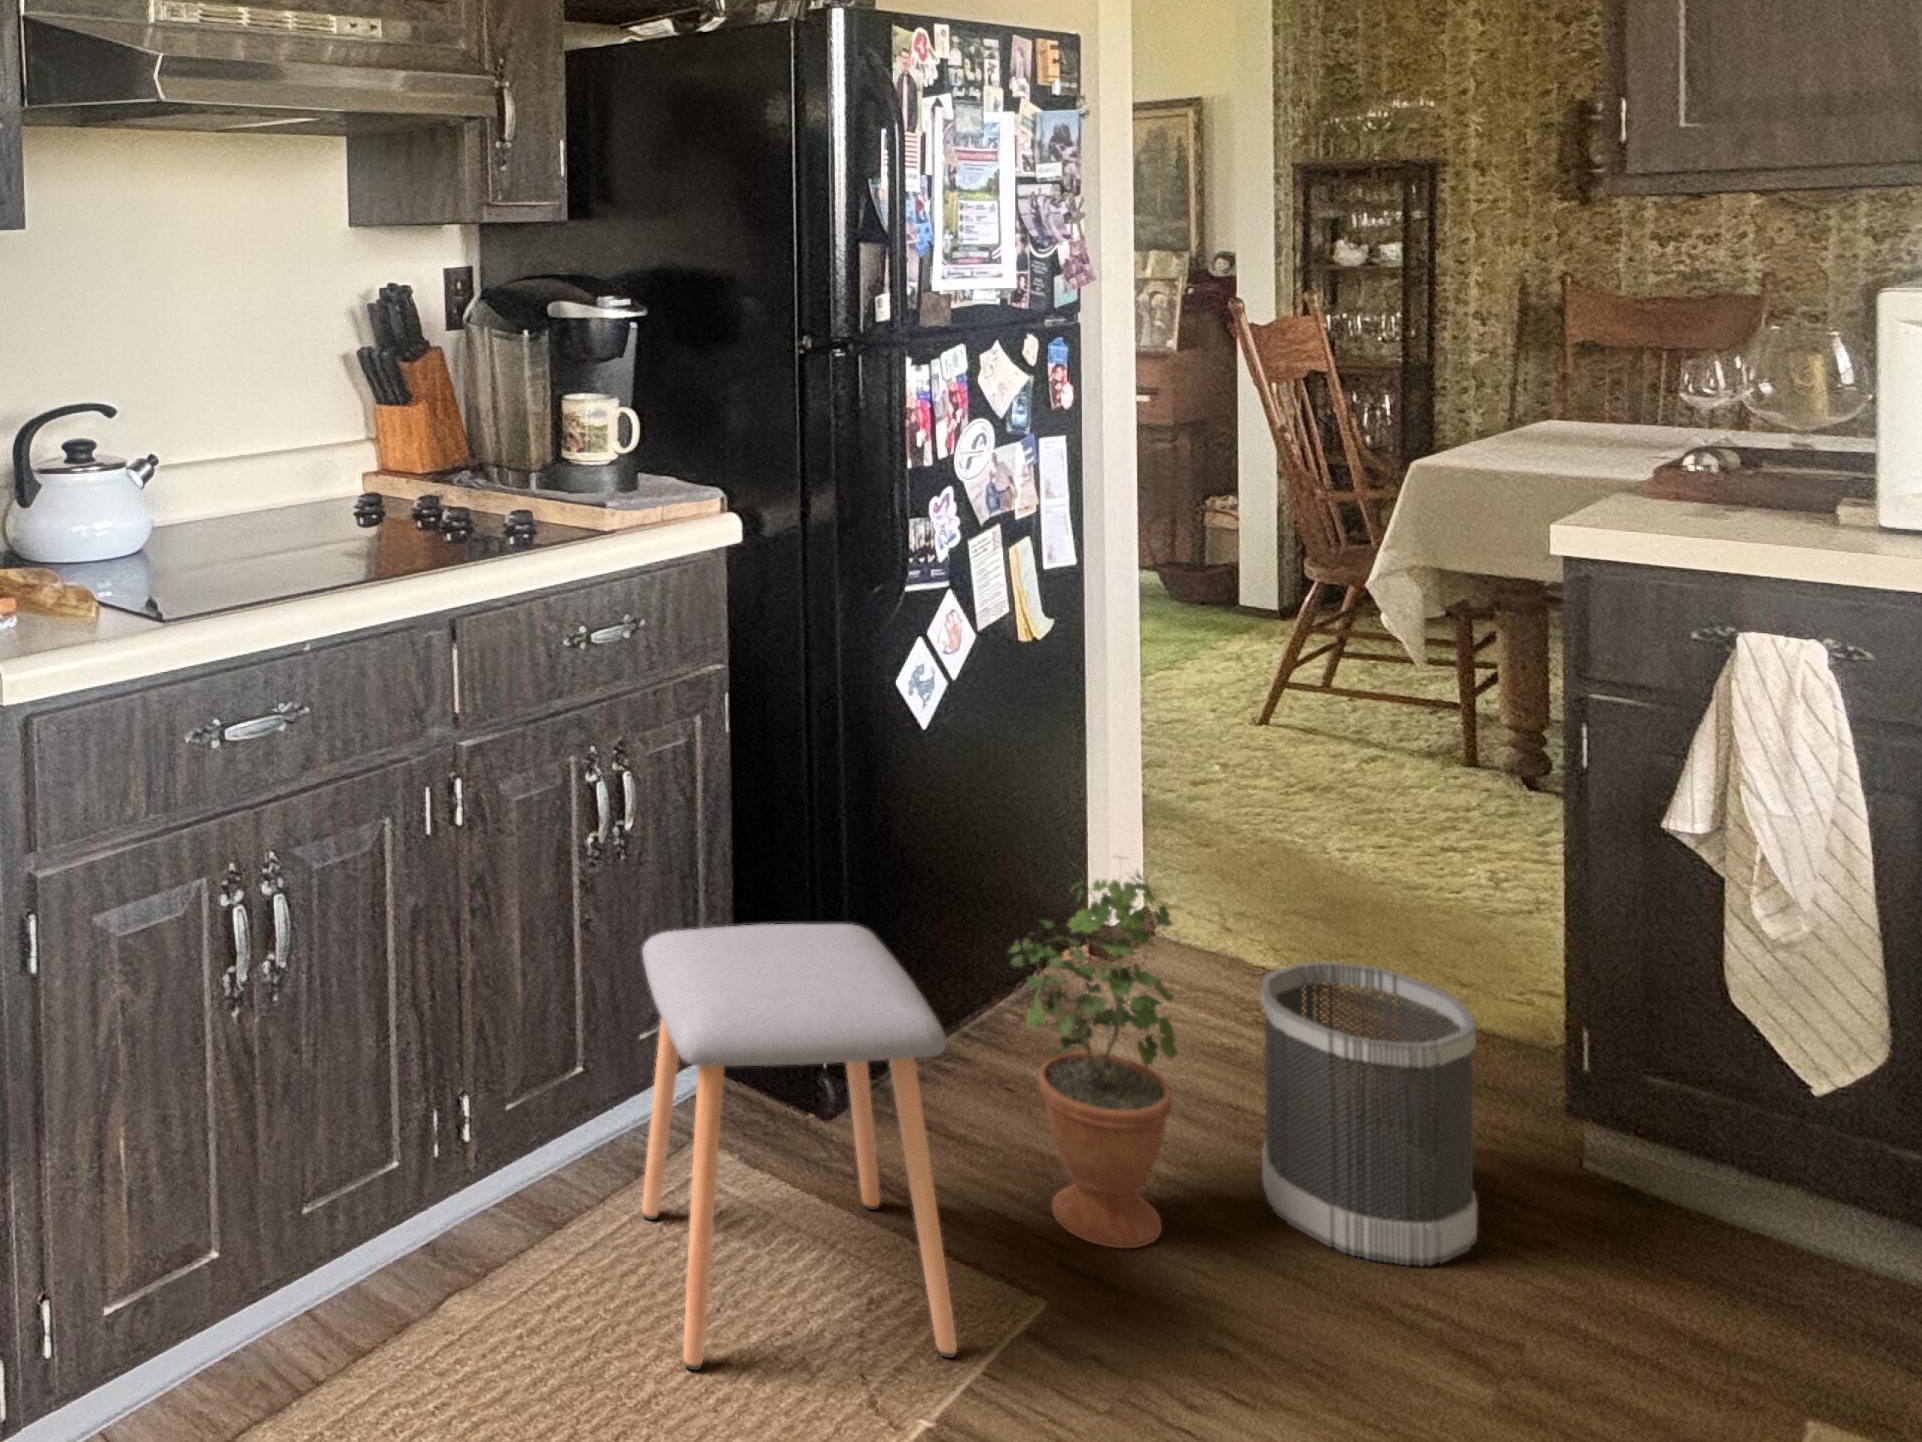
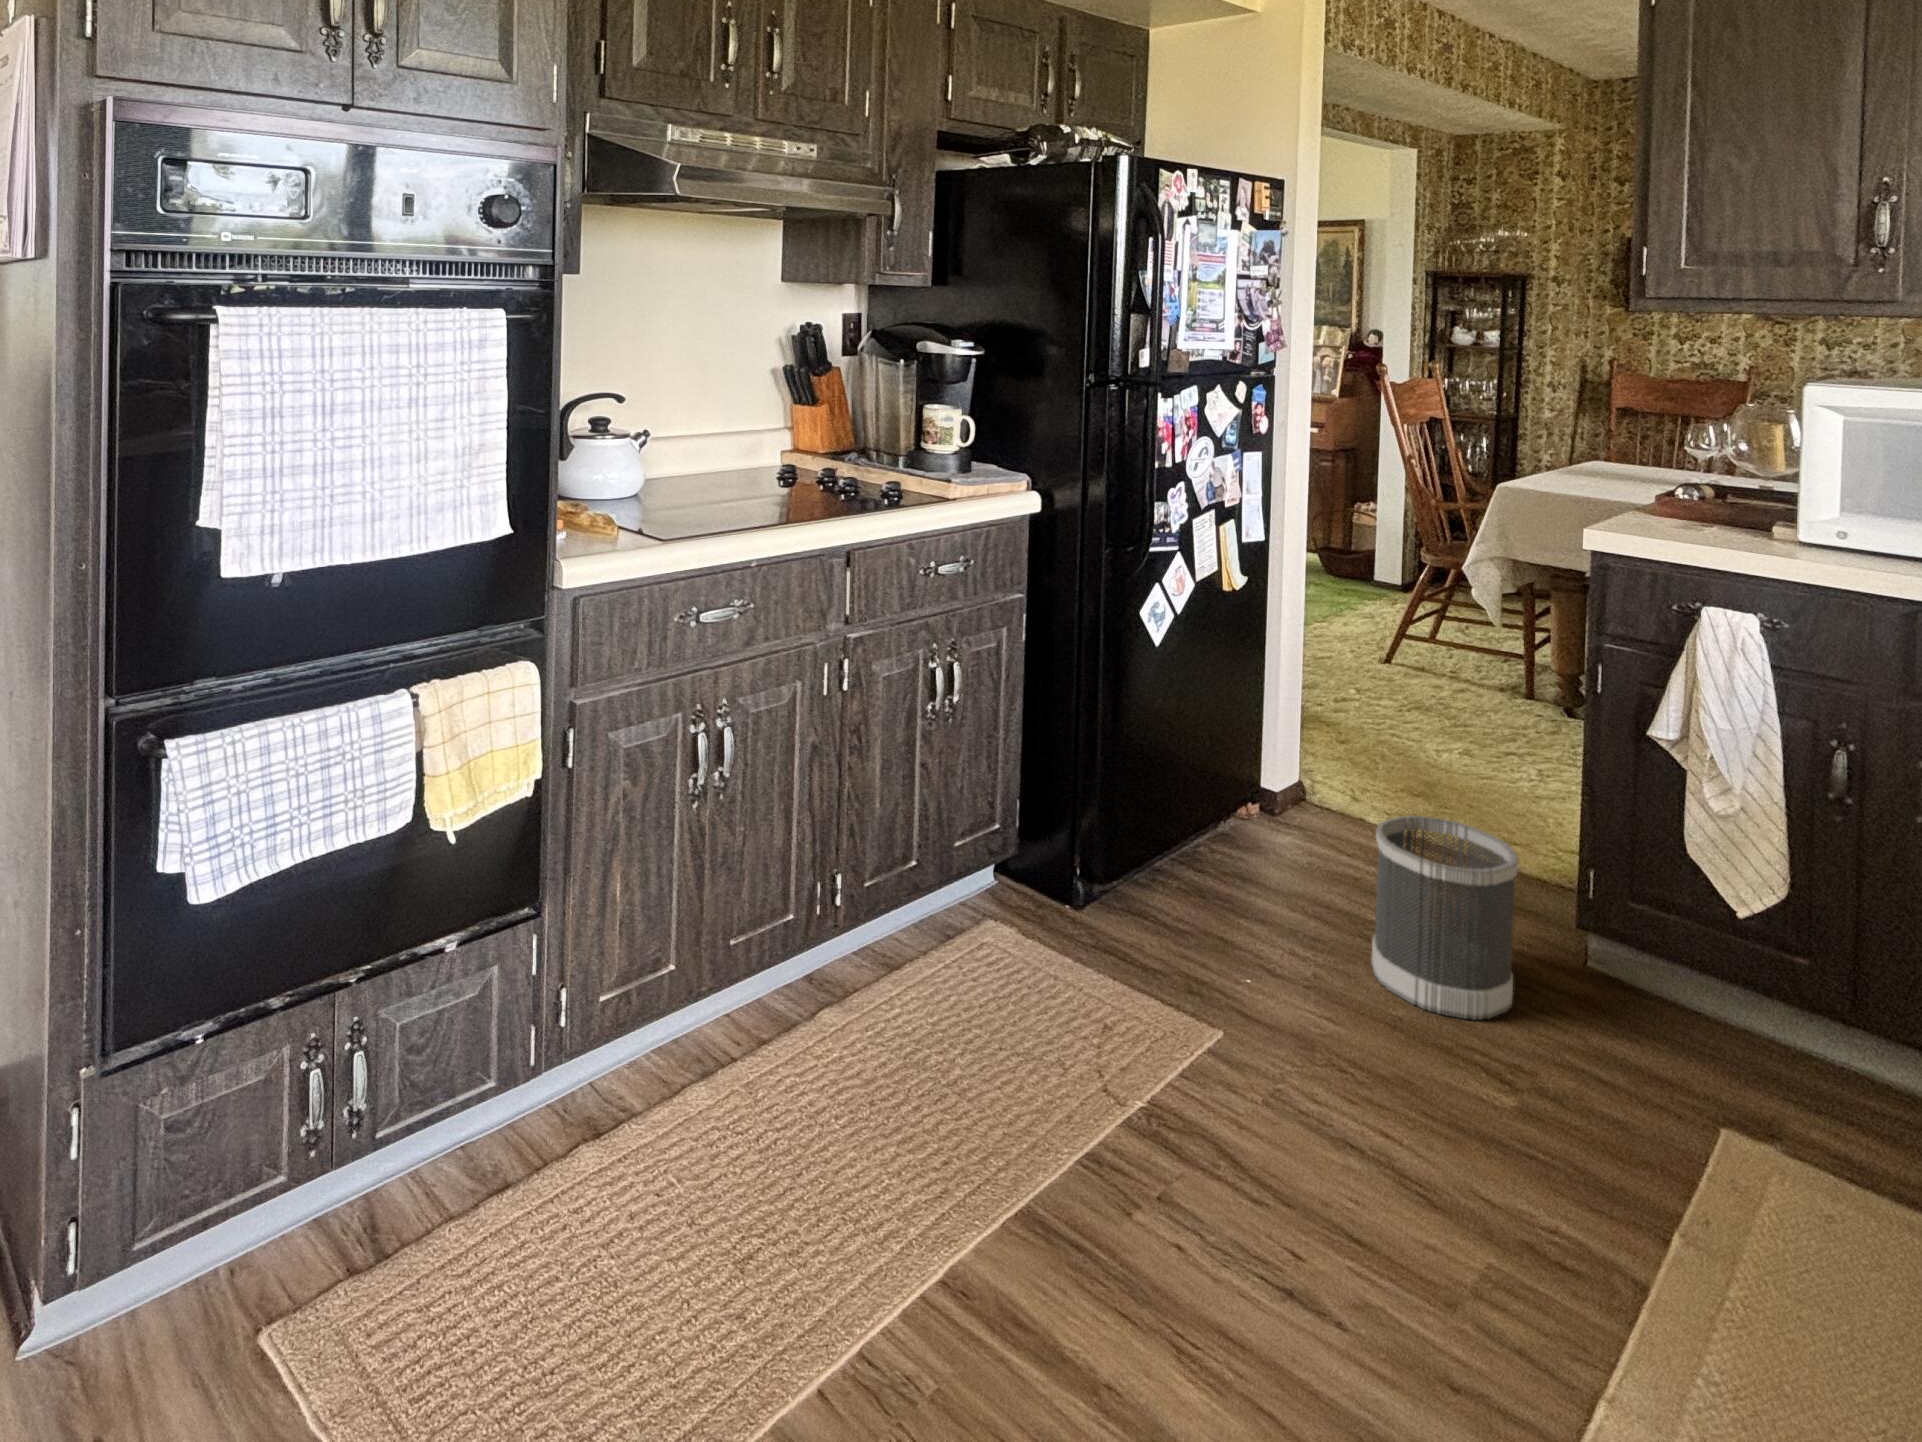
potted plant: present [1010,871,1177,1248] -> none [1209,735,1319,999]
stool: present [642,924,957,1370] -> none [954,769,1167,1061]

